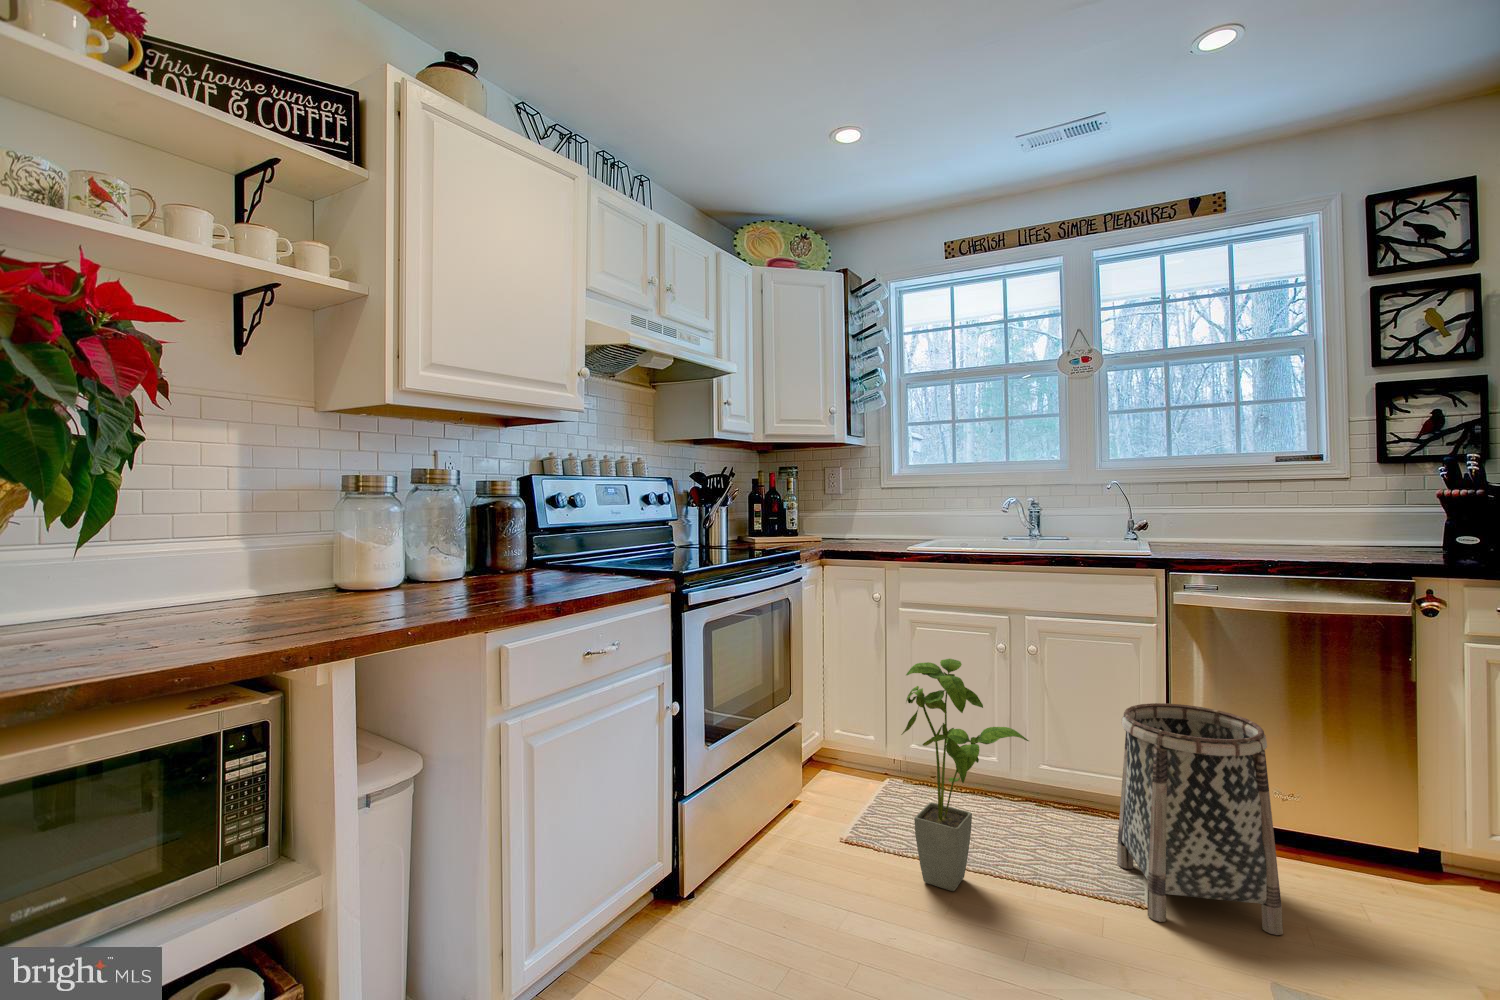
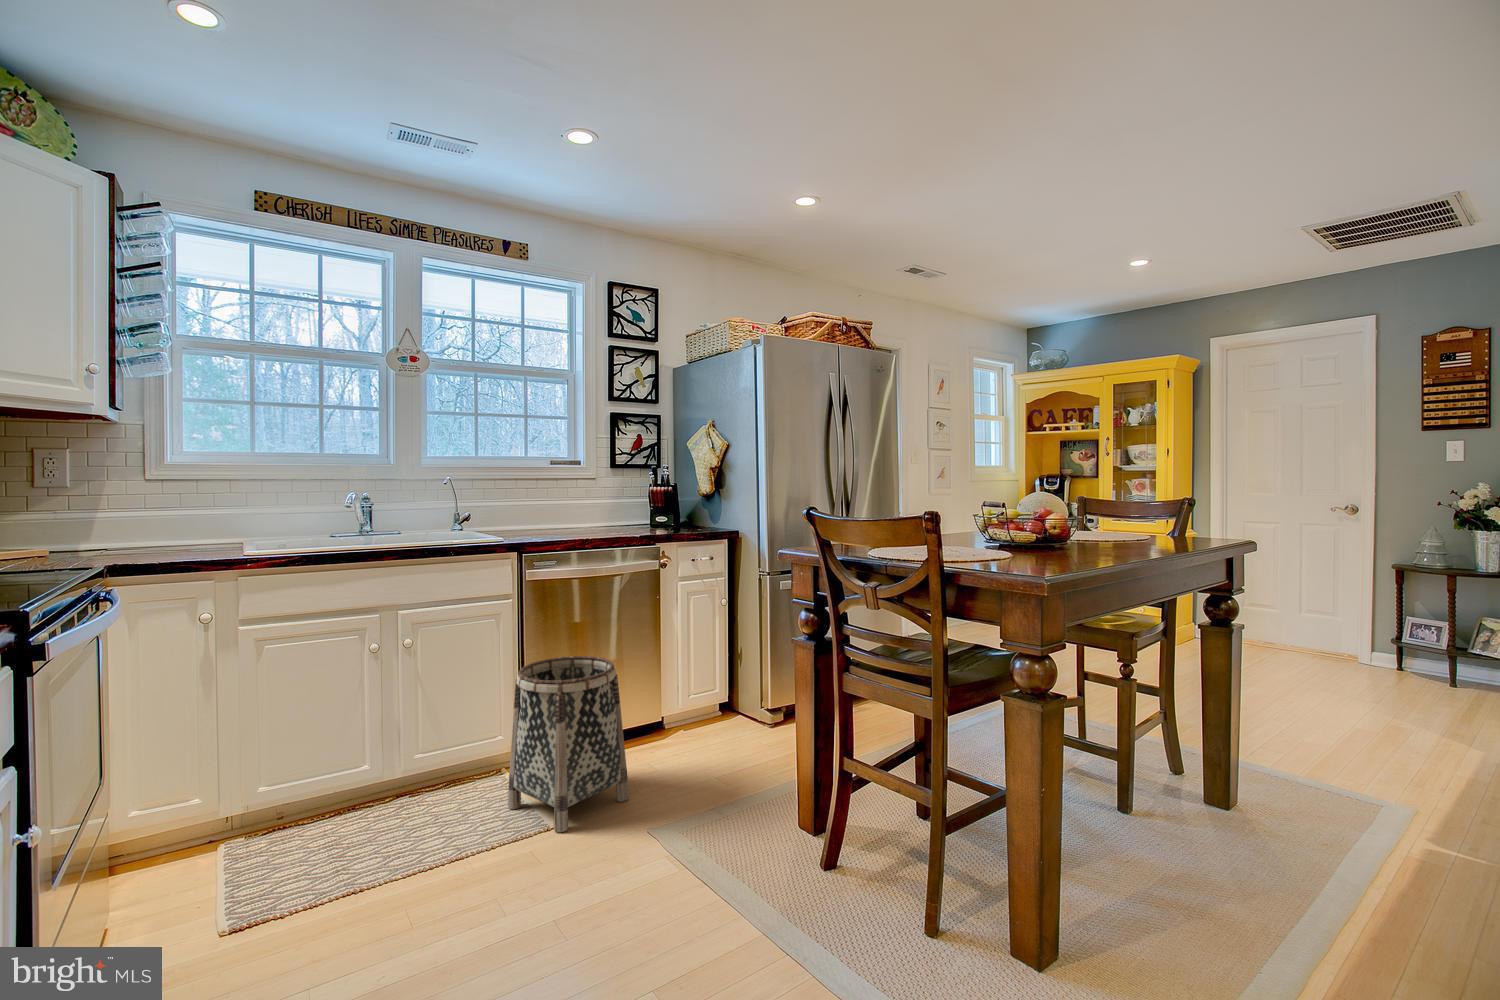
house plant: present [901,659,1029,891] -> none [323,666,464,917]

